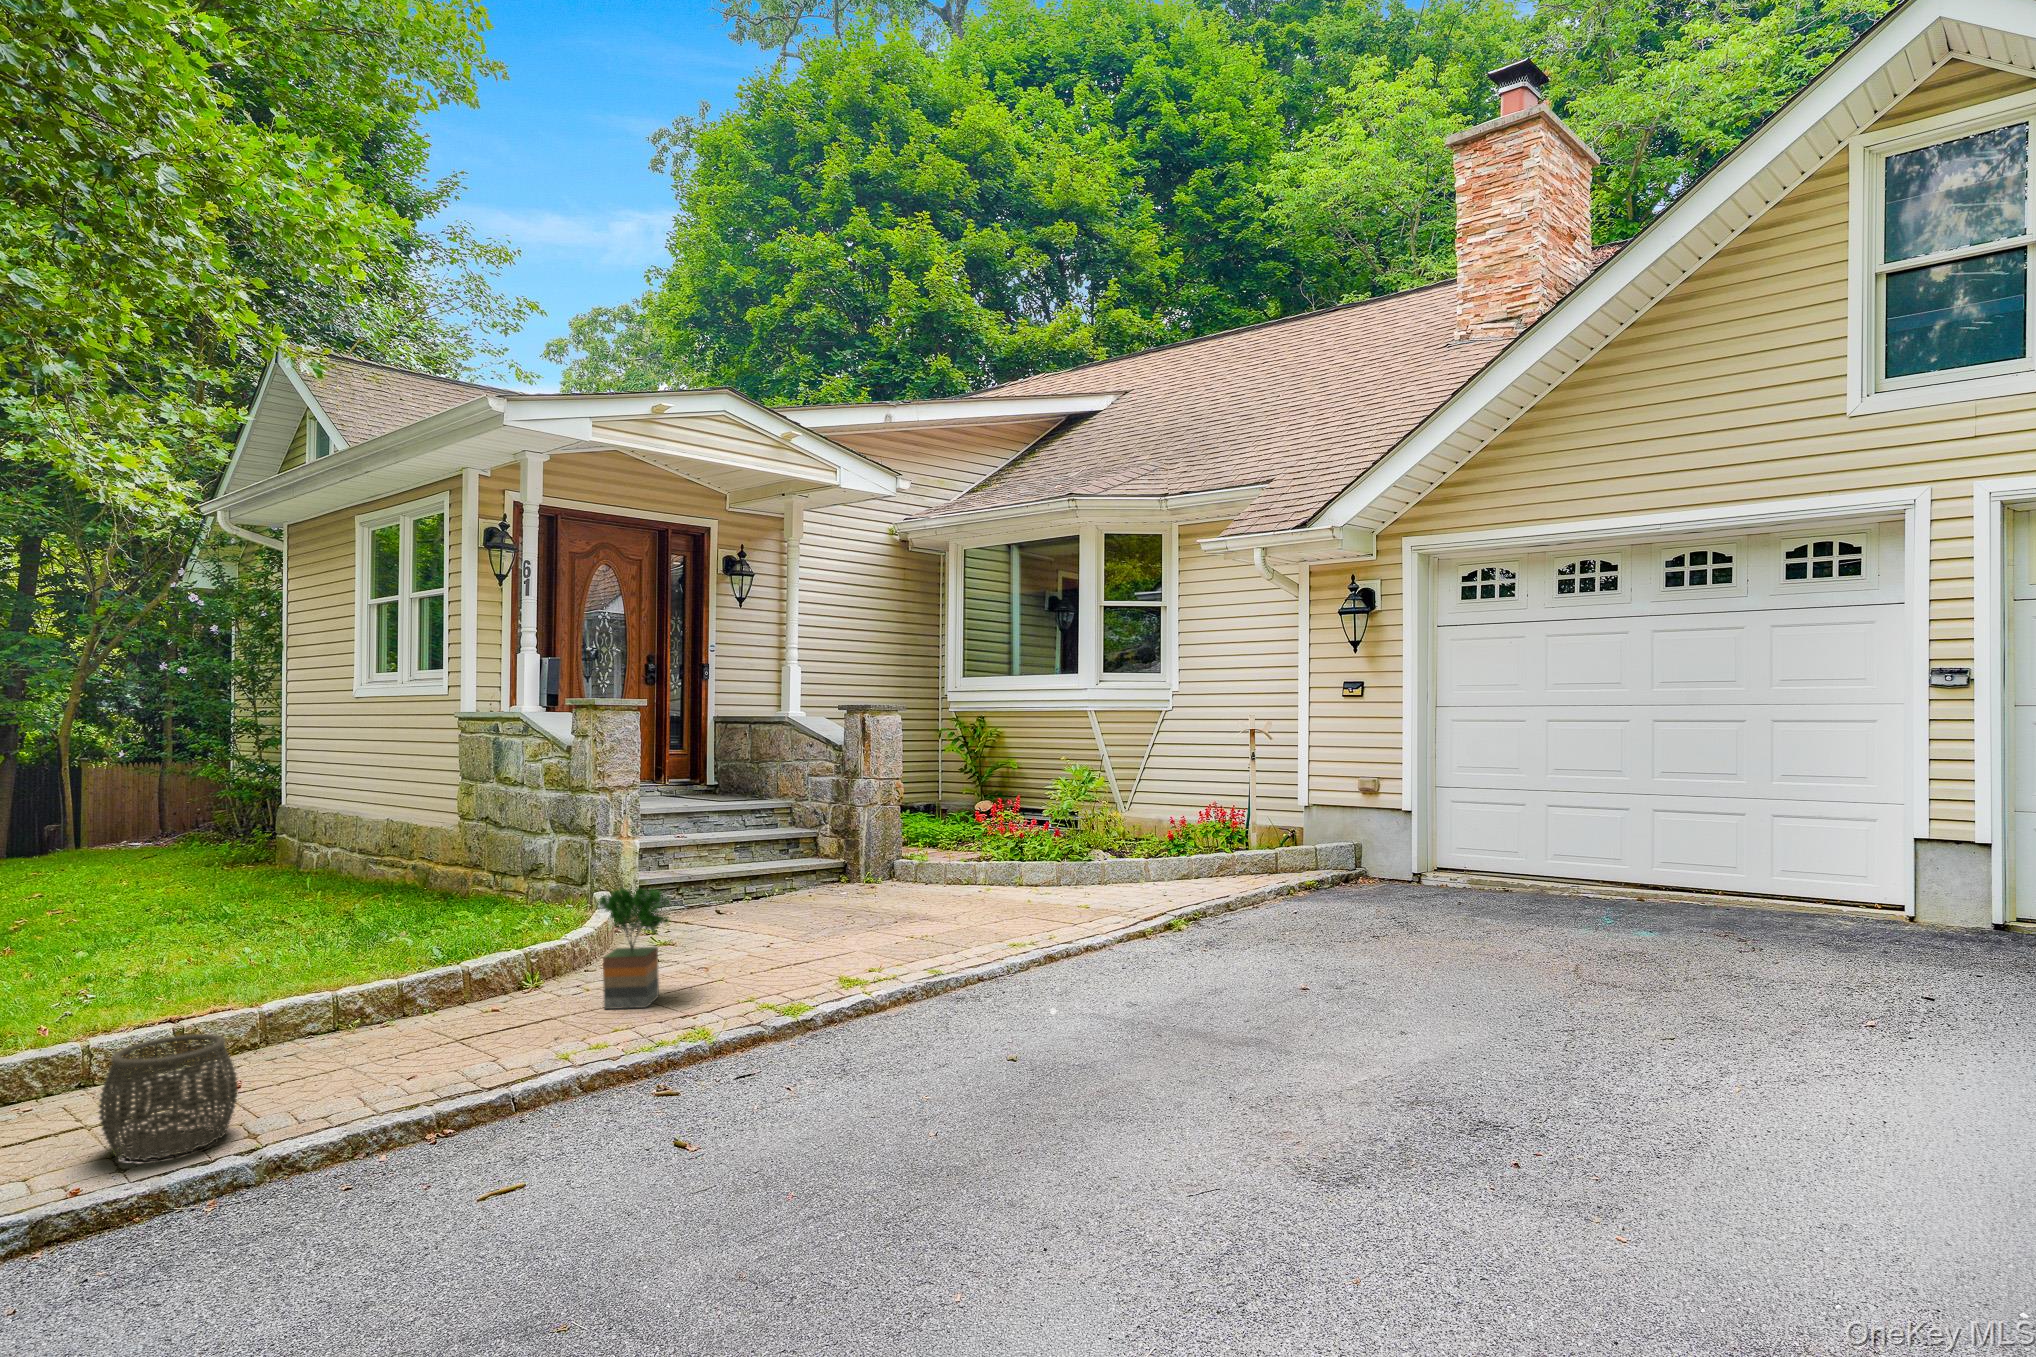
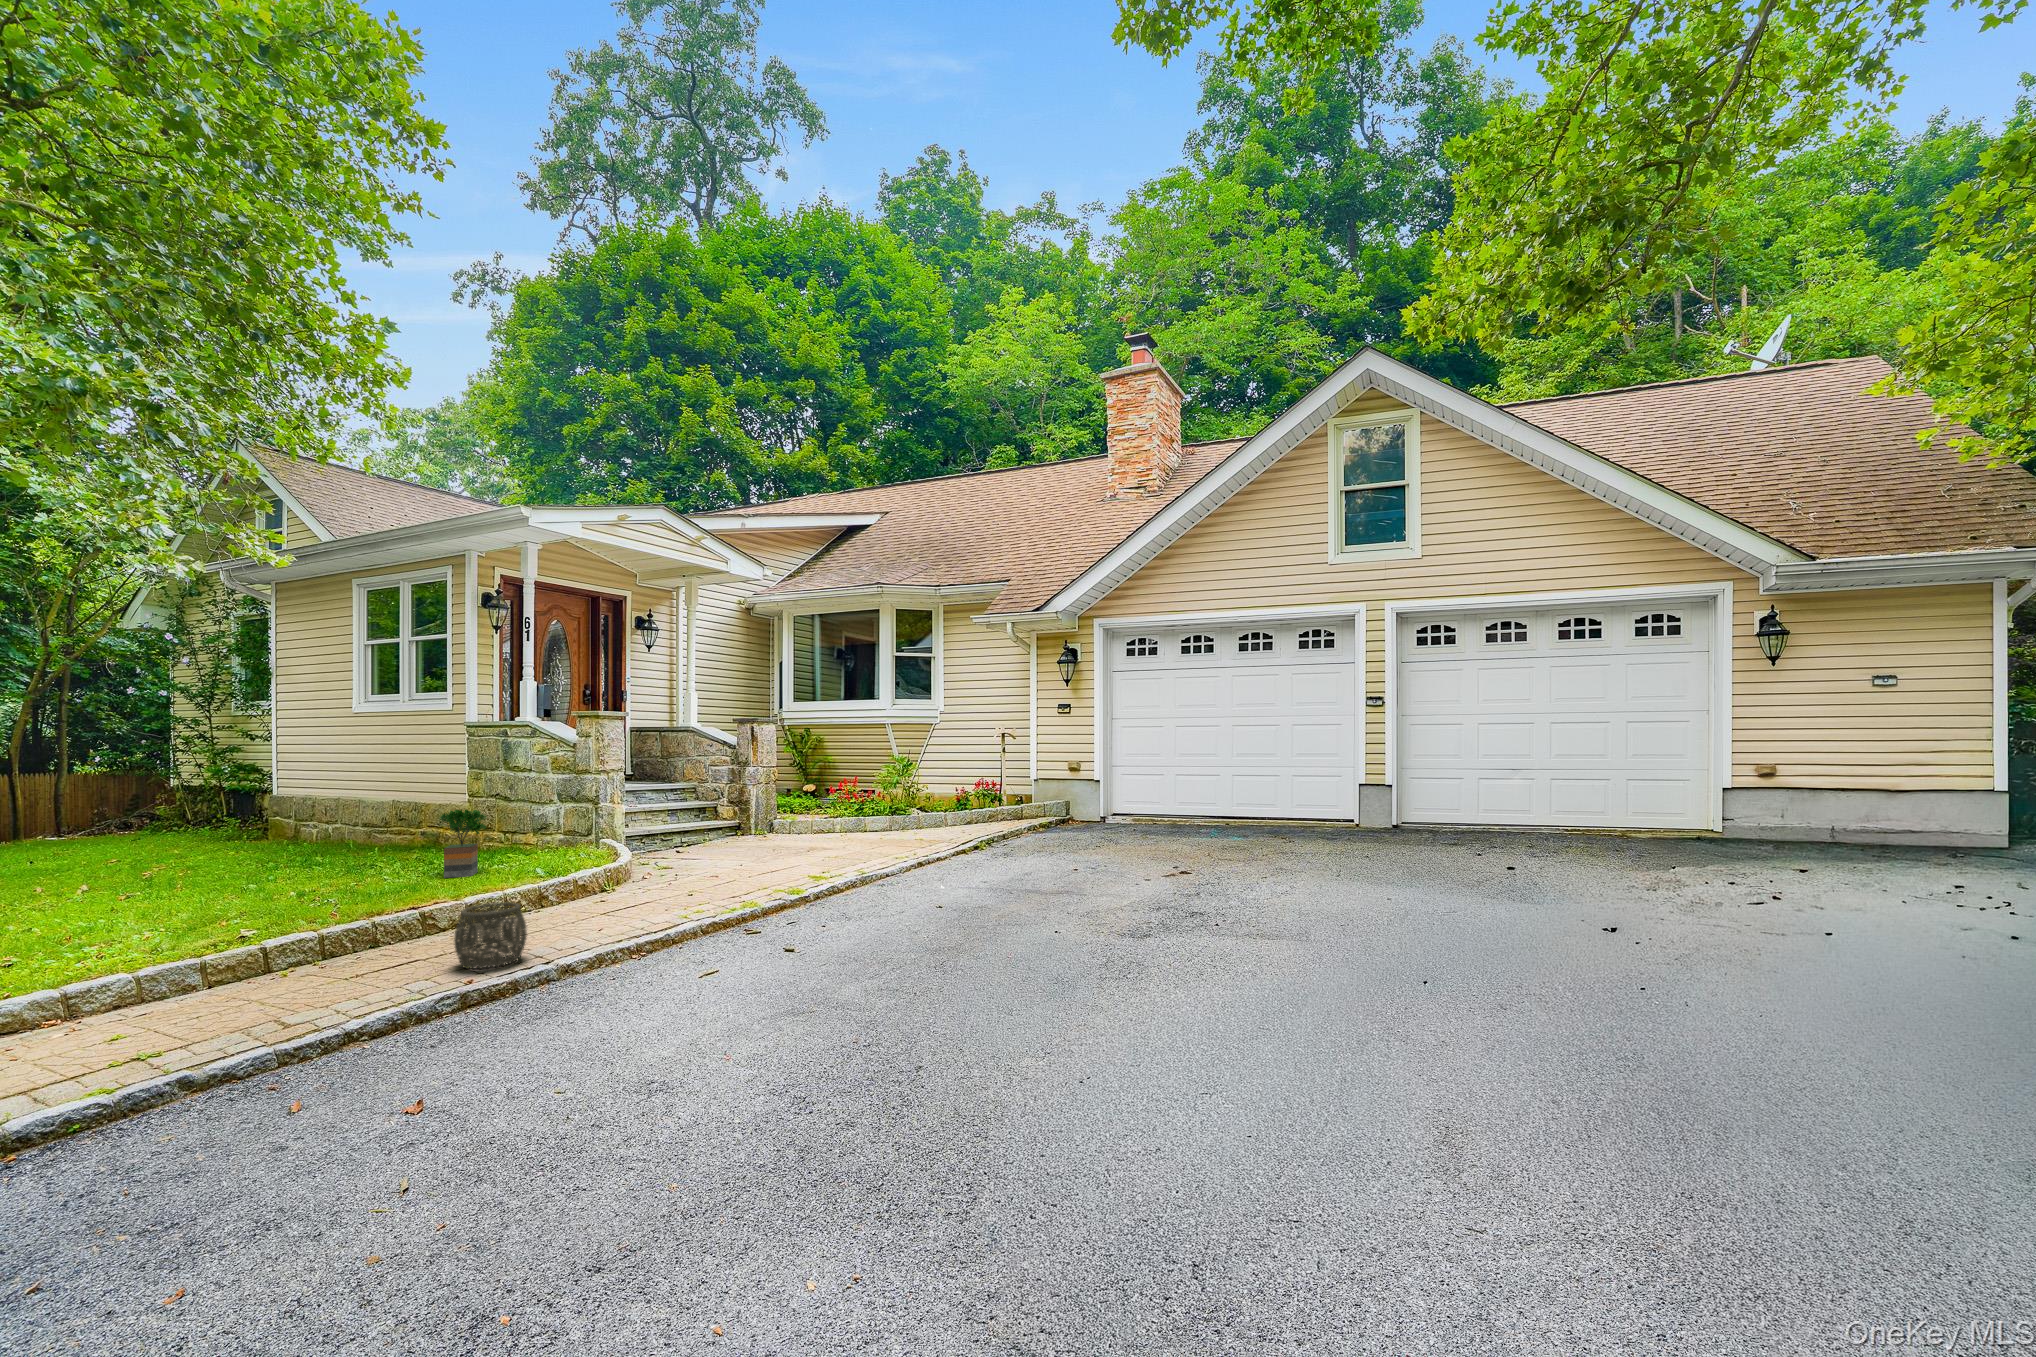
potted tree: present [597,888,671,1009] -> present [440,810,486,878]

